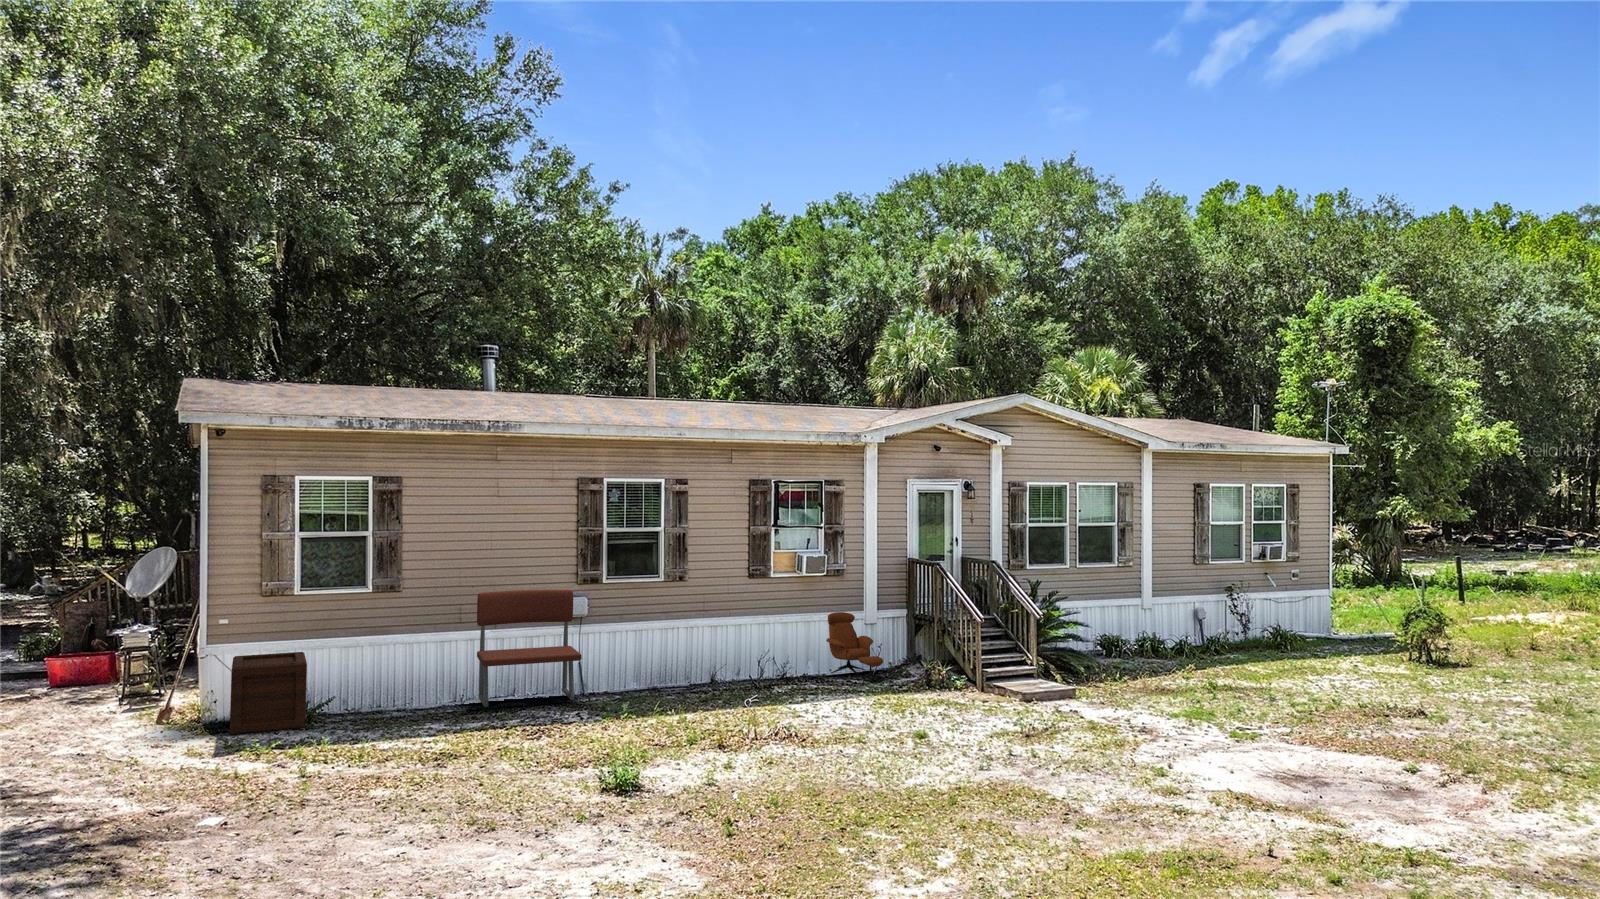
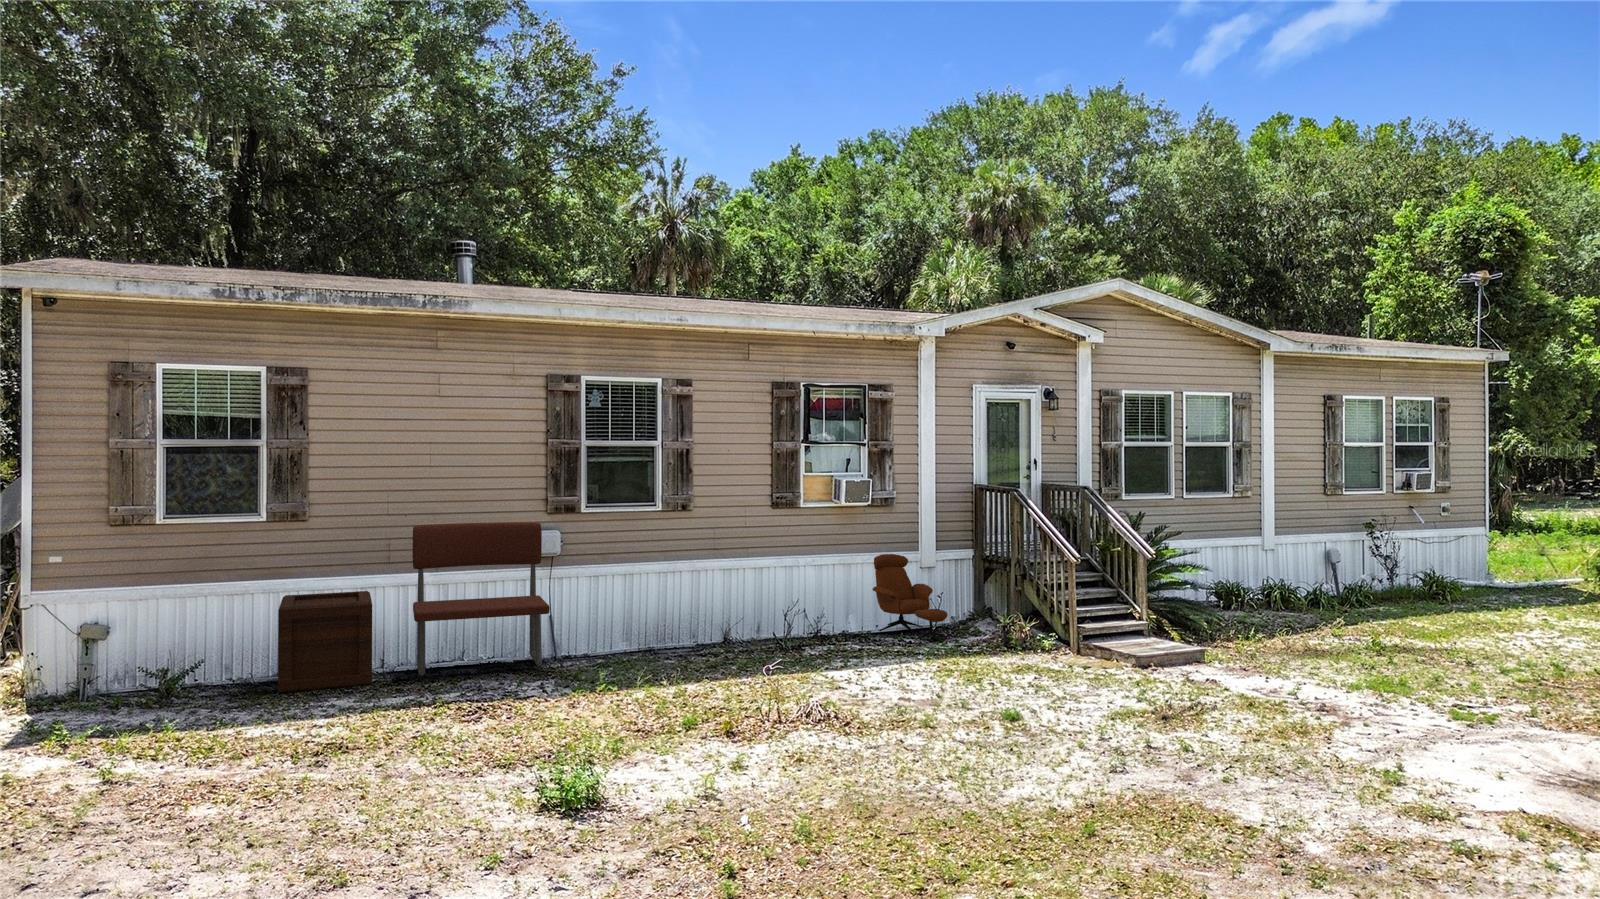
wooden crate: present [230,652,307,735] -> present [278,591,372,693]

